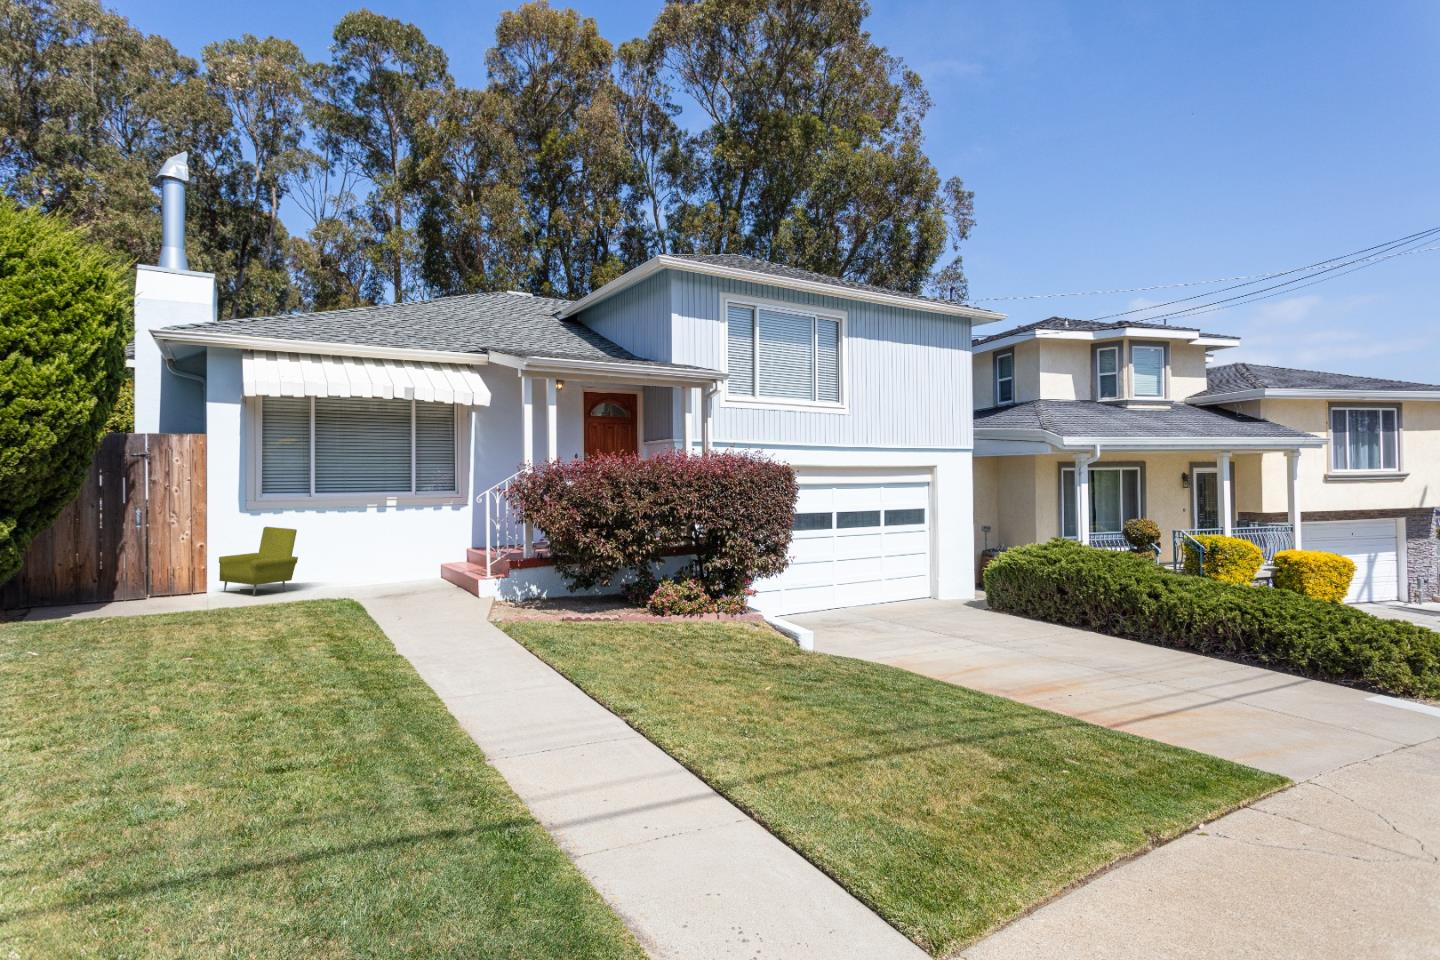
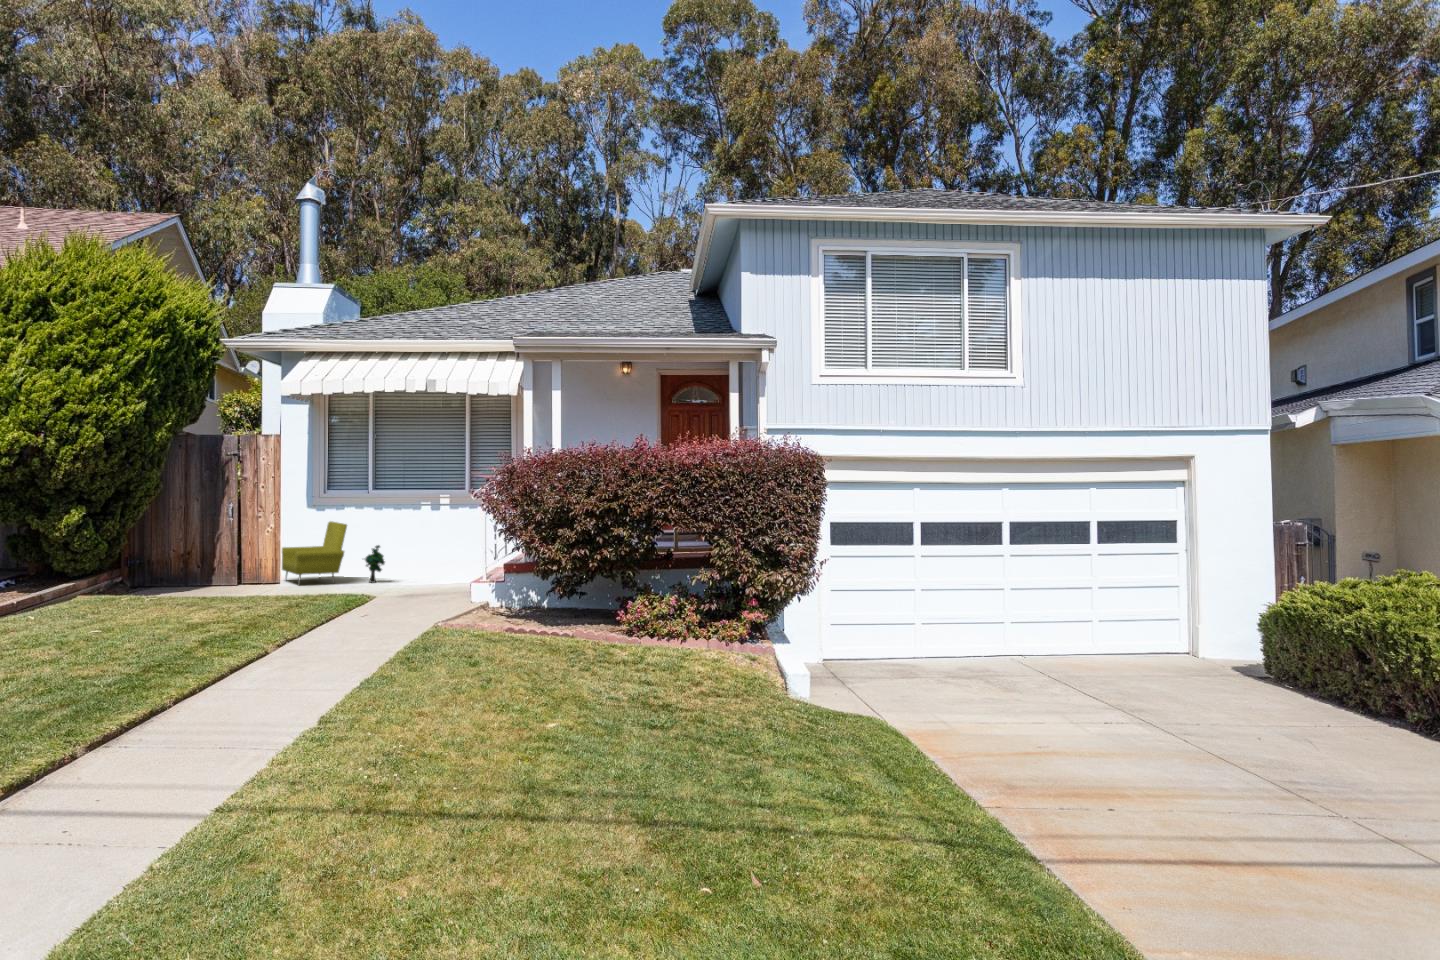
decorative plant: none [308,549,333,588] -> present [365,545,385,583]

